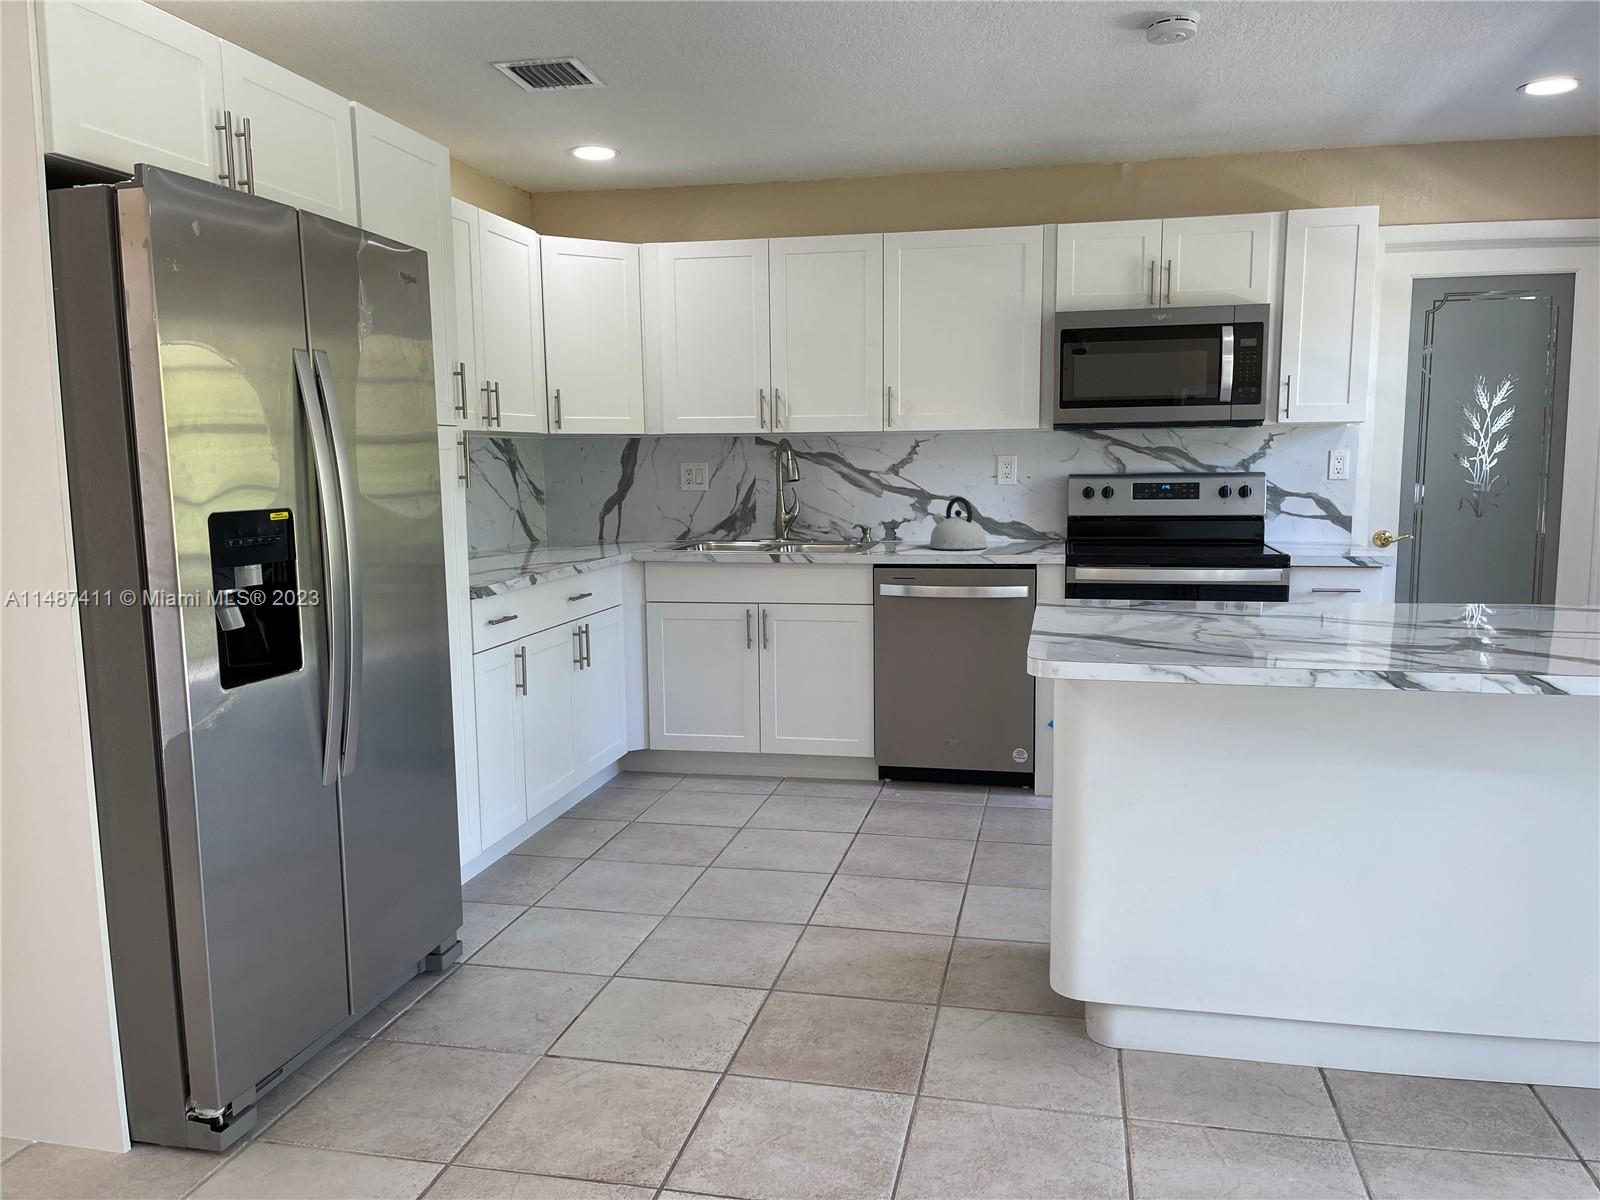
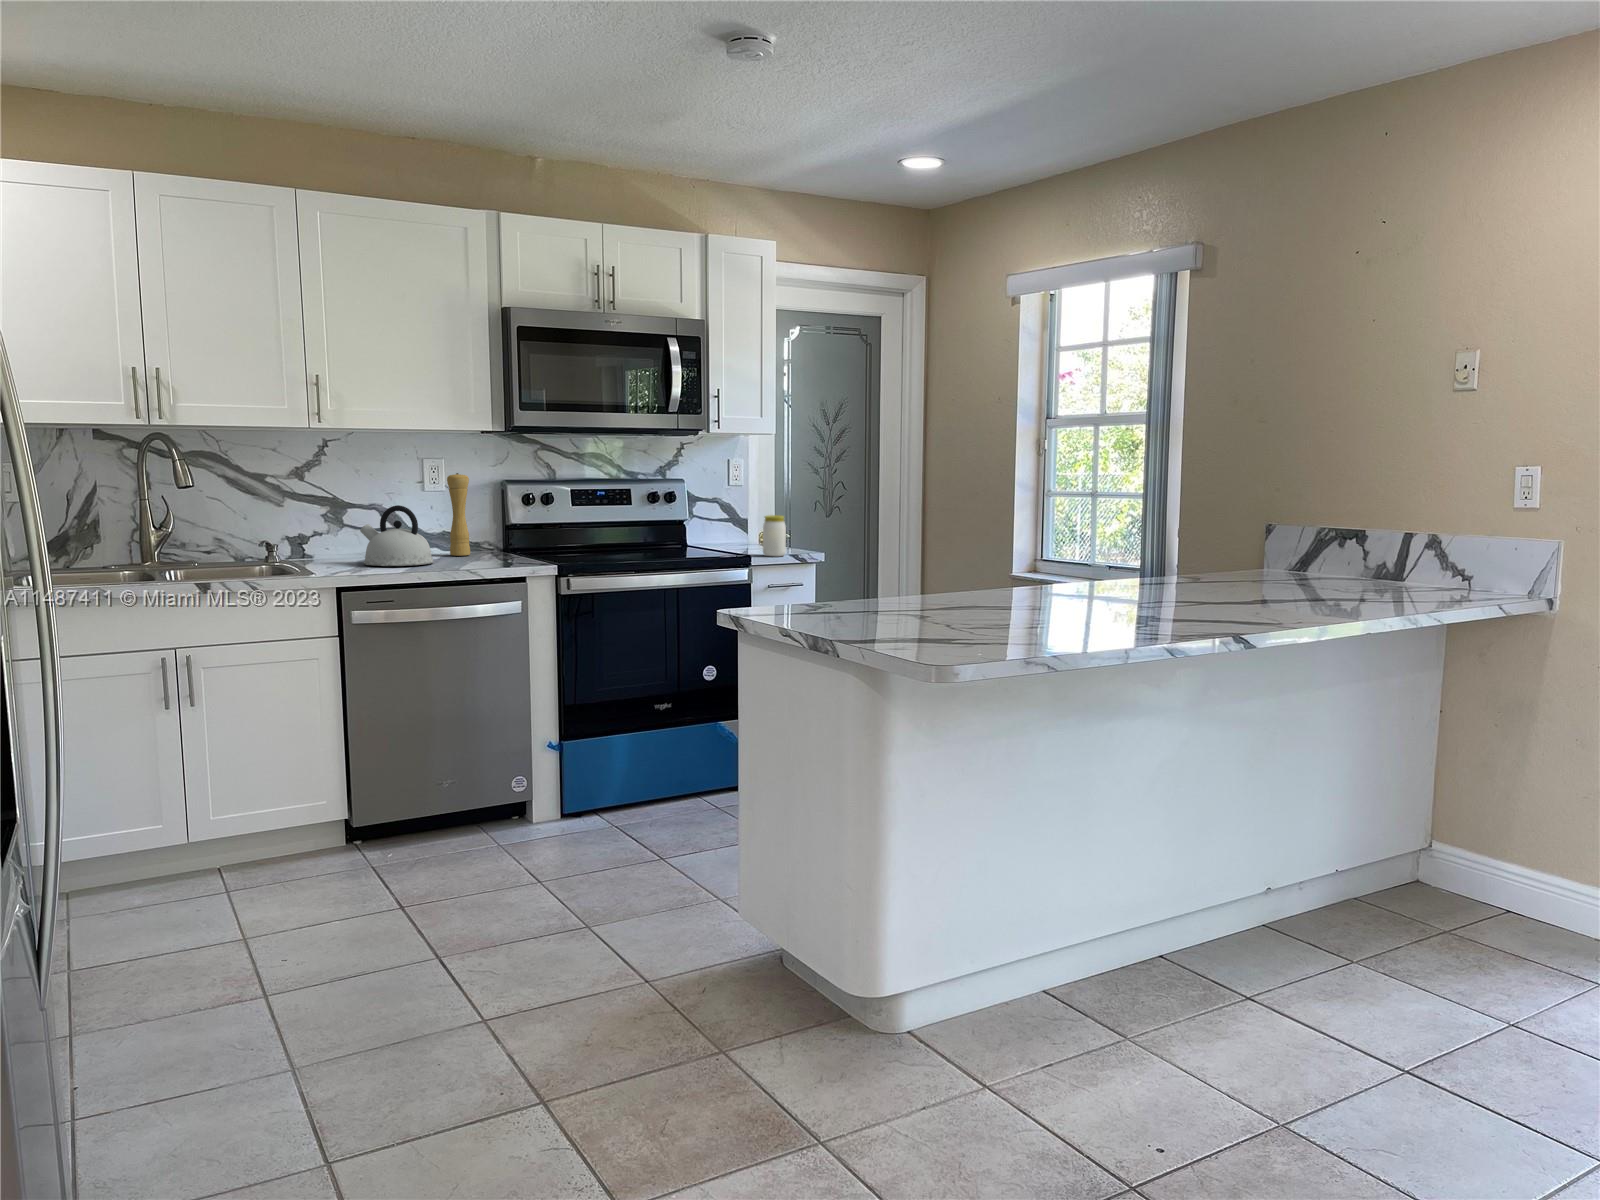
pepper mill: none [1017,468,1037,544] -> present [447,473,470,556]
jar: none [1324,512,1353,558] -> present [763,515,786,556]

